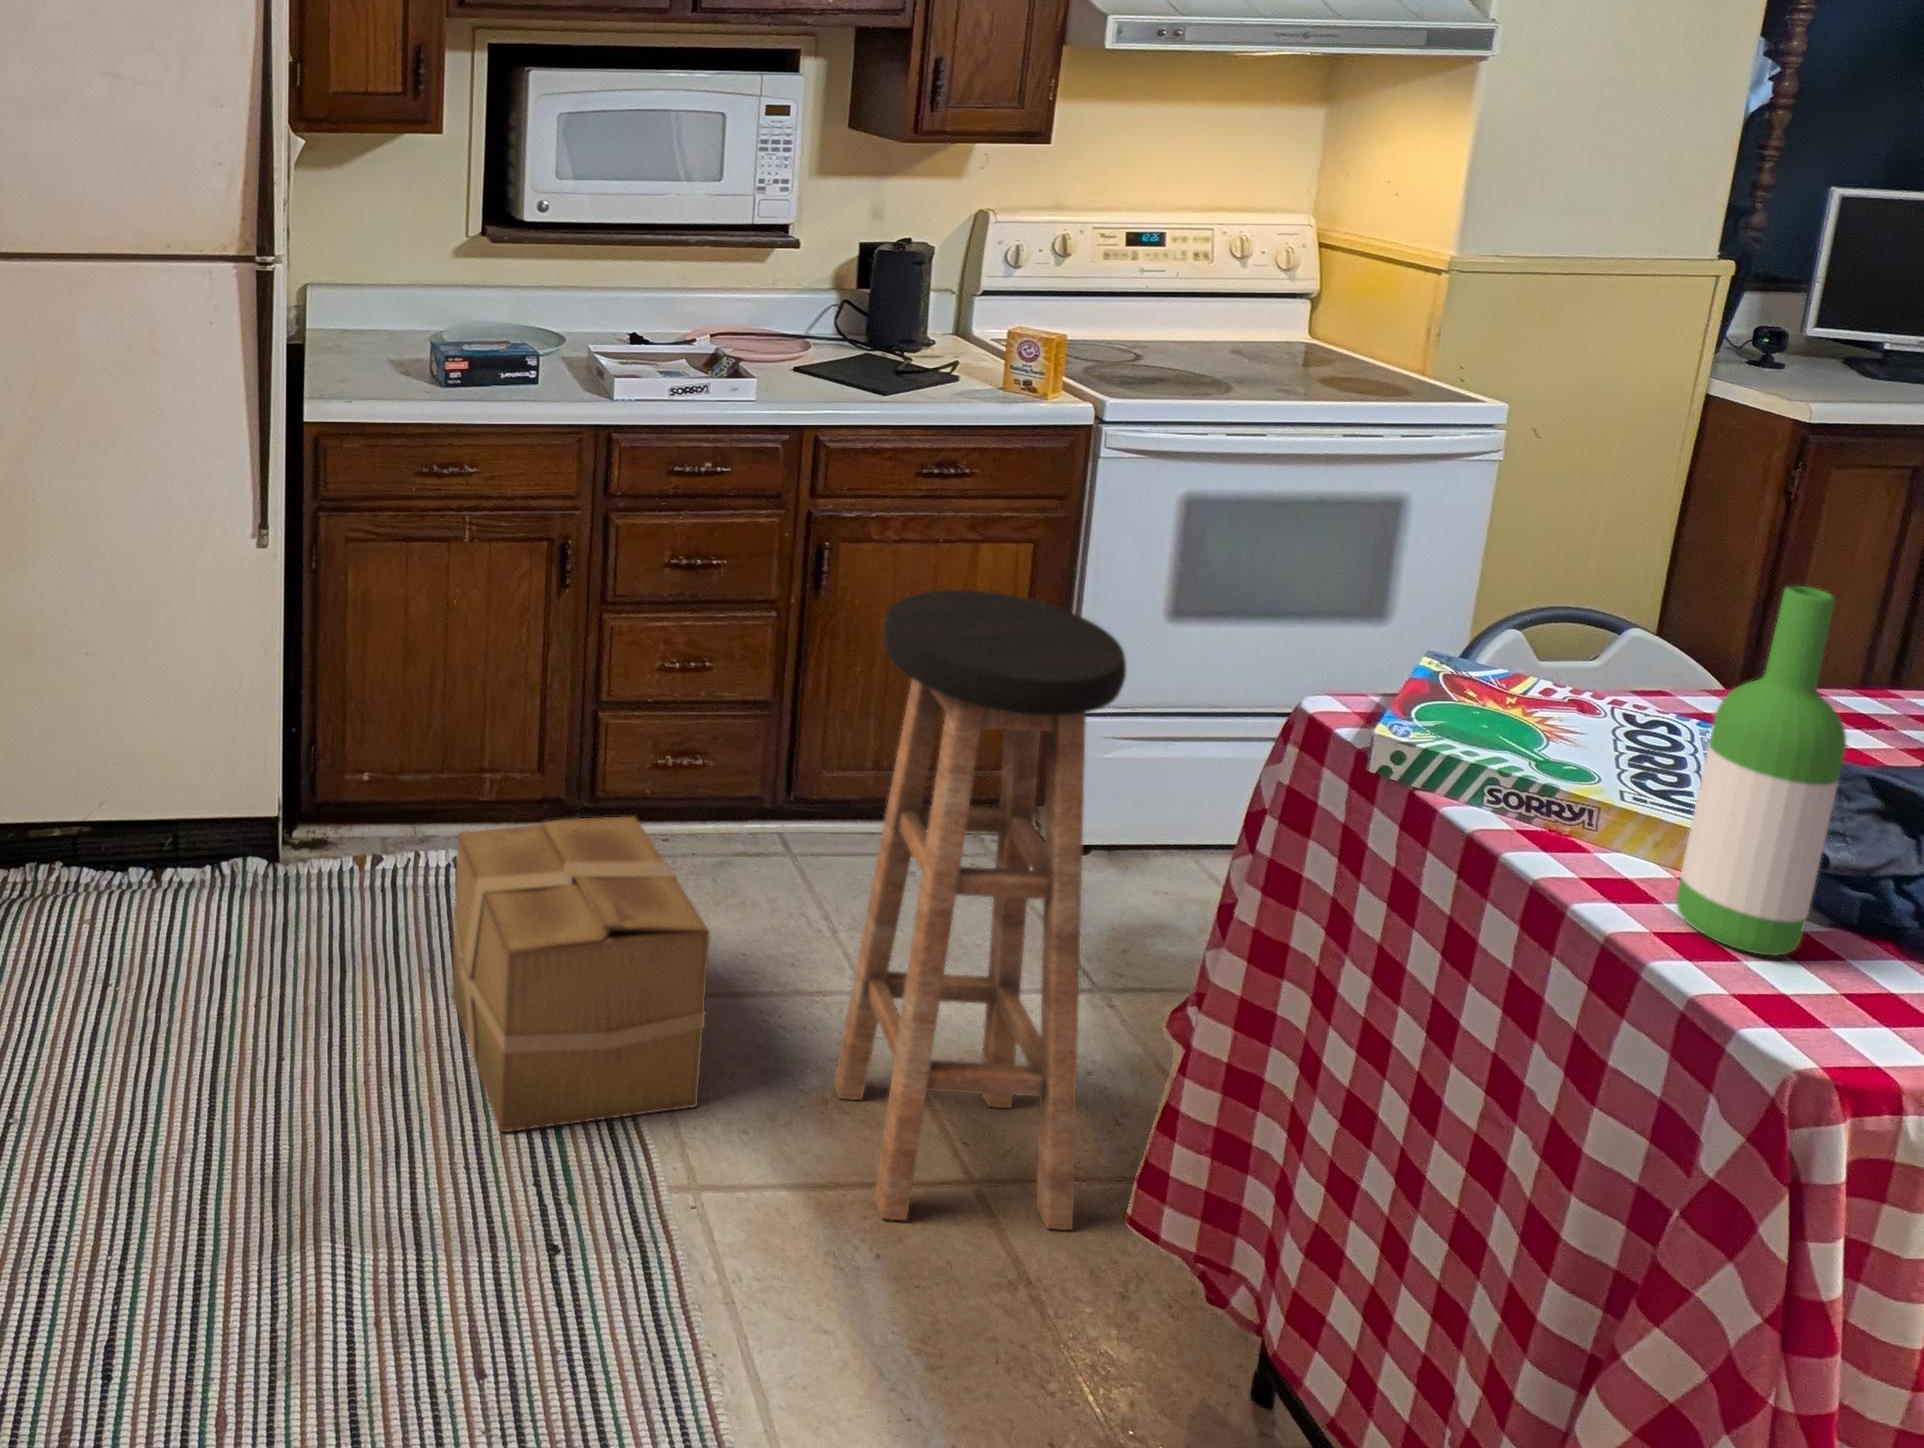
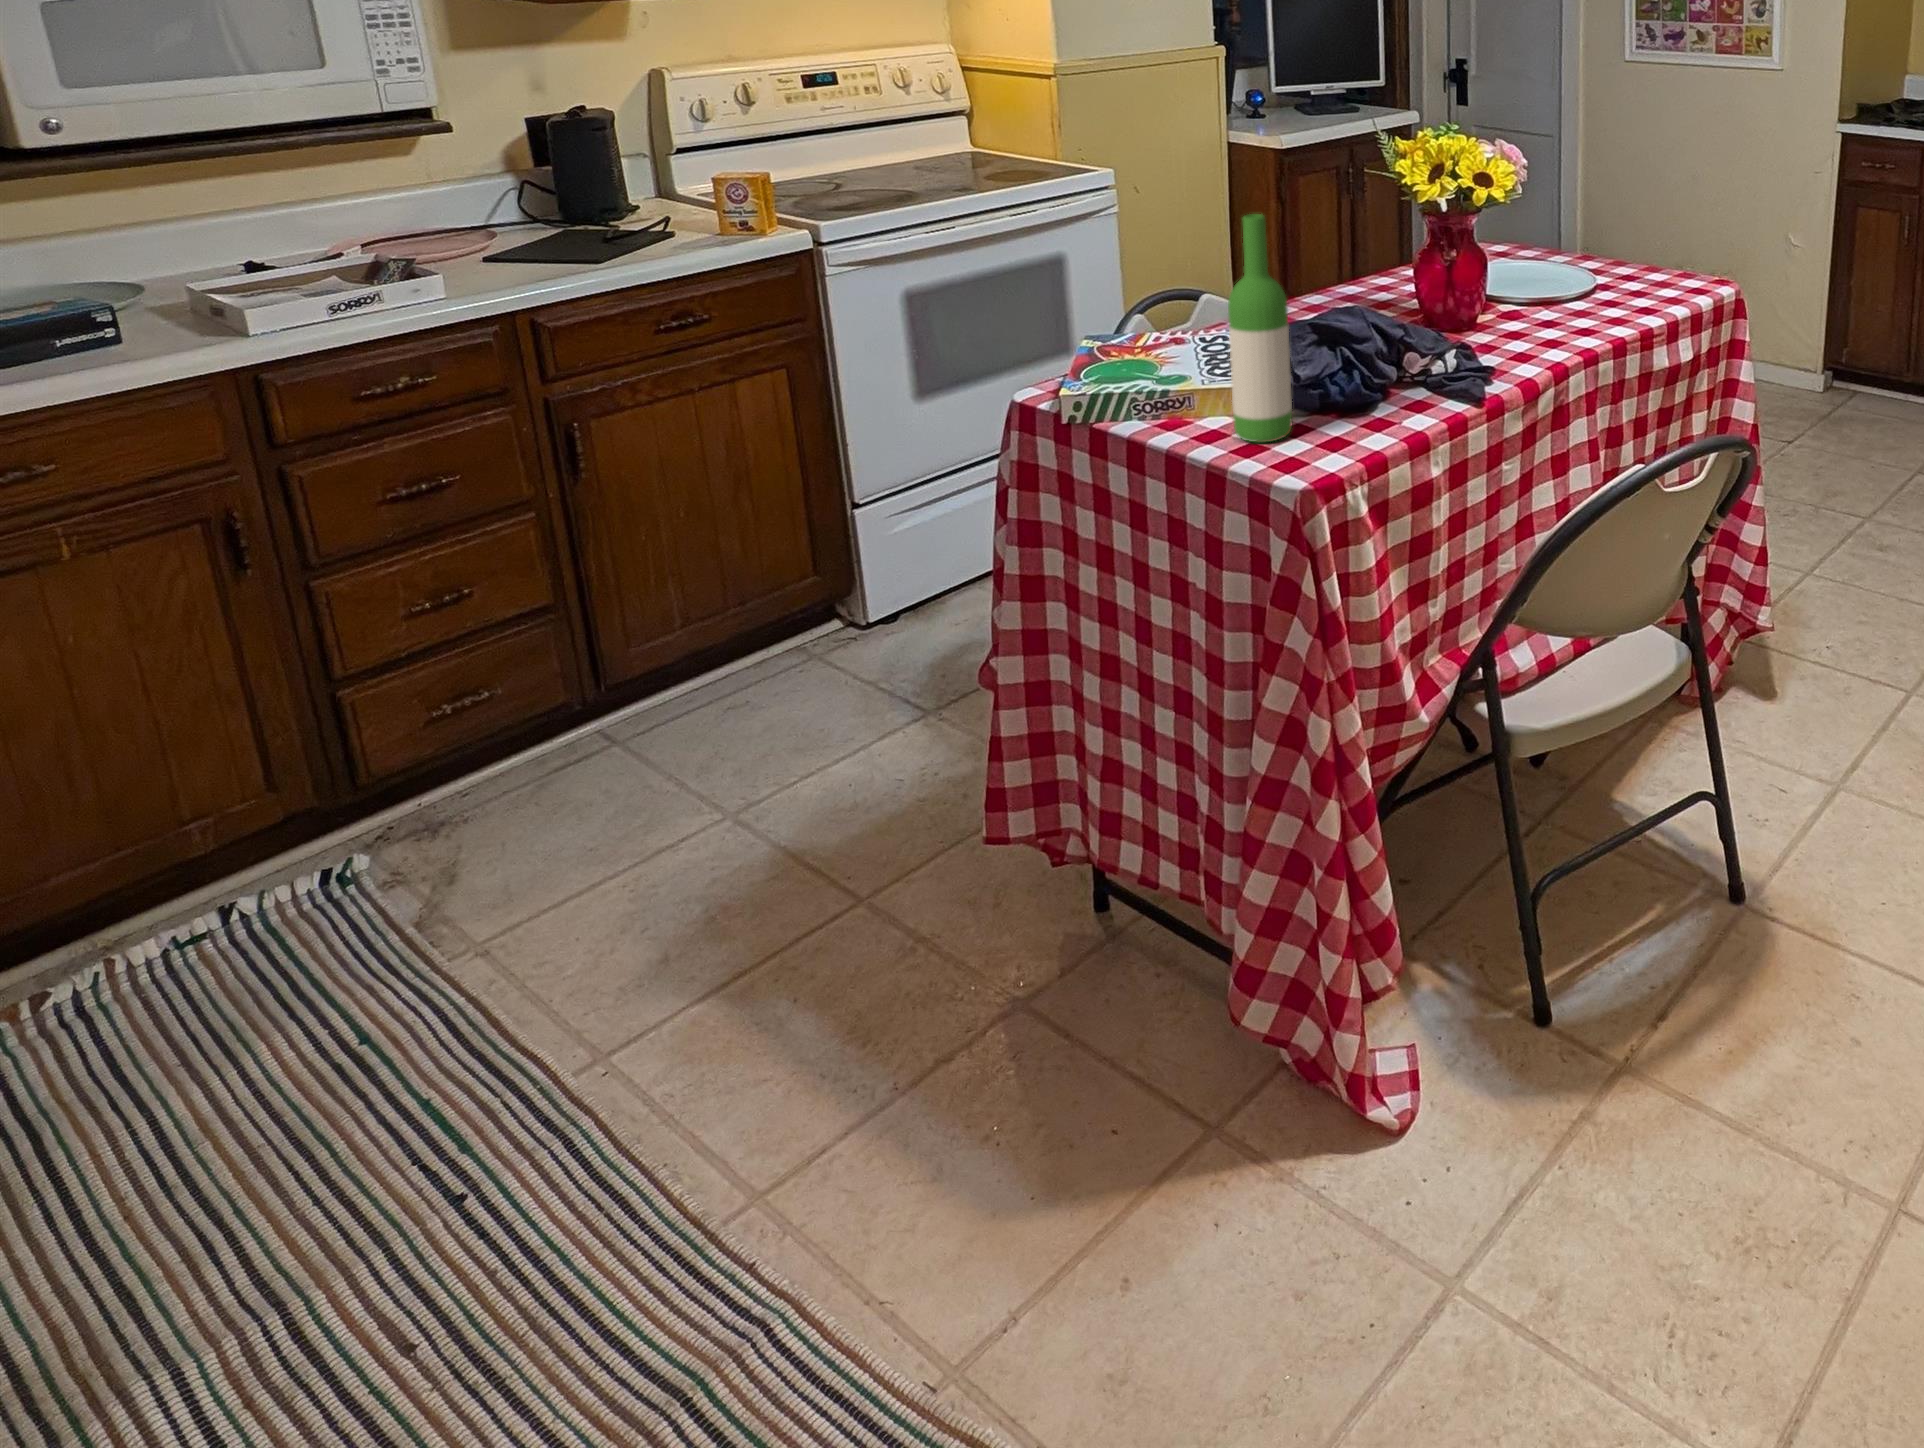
bar stool: present [834,590,1126,1230] -> none [660,399,951,973]
cardboard box: present [451,817,710,1132] -> none [175,768,584,1146]

